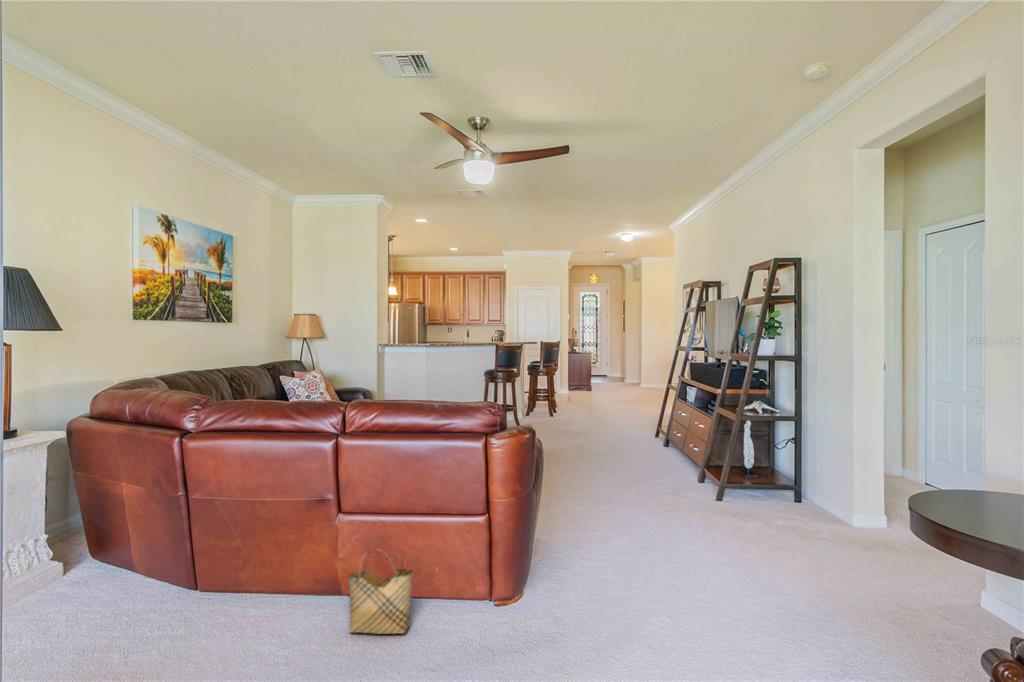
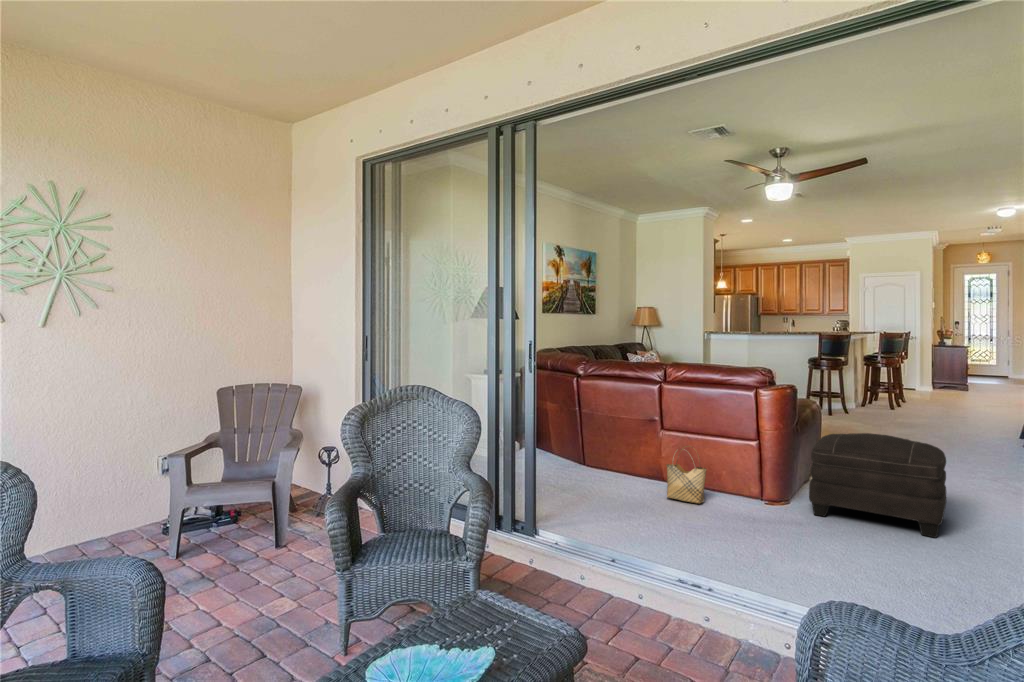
ottoman: none [555,481,712,618] -> present [809,433,946,538]

